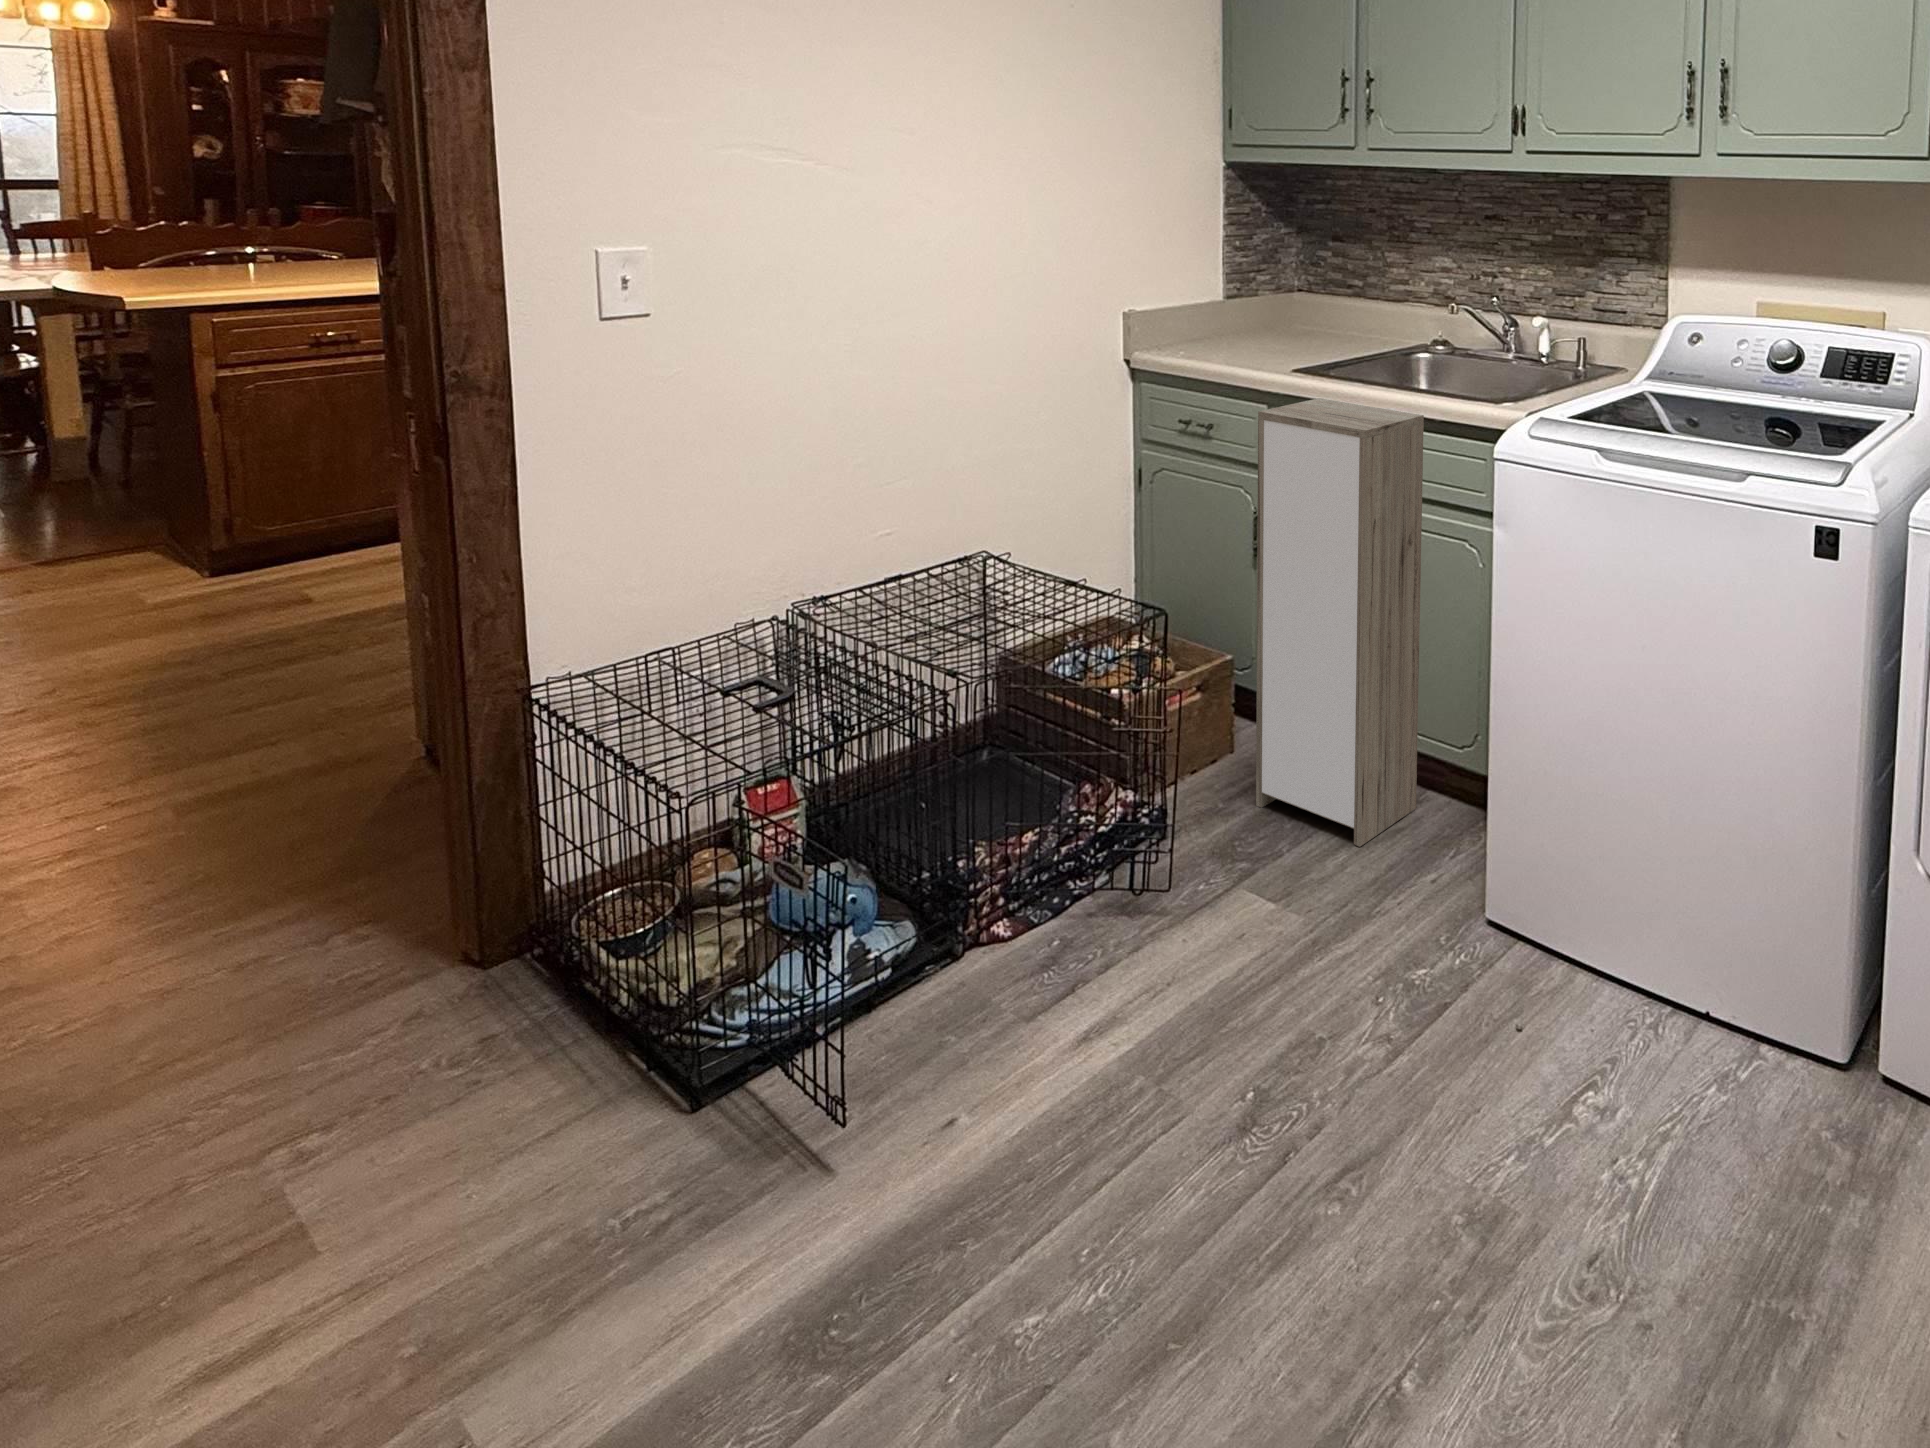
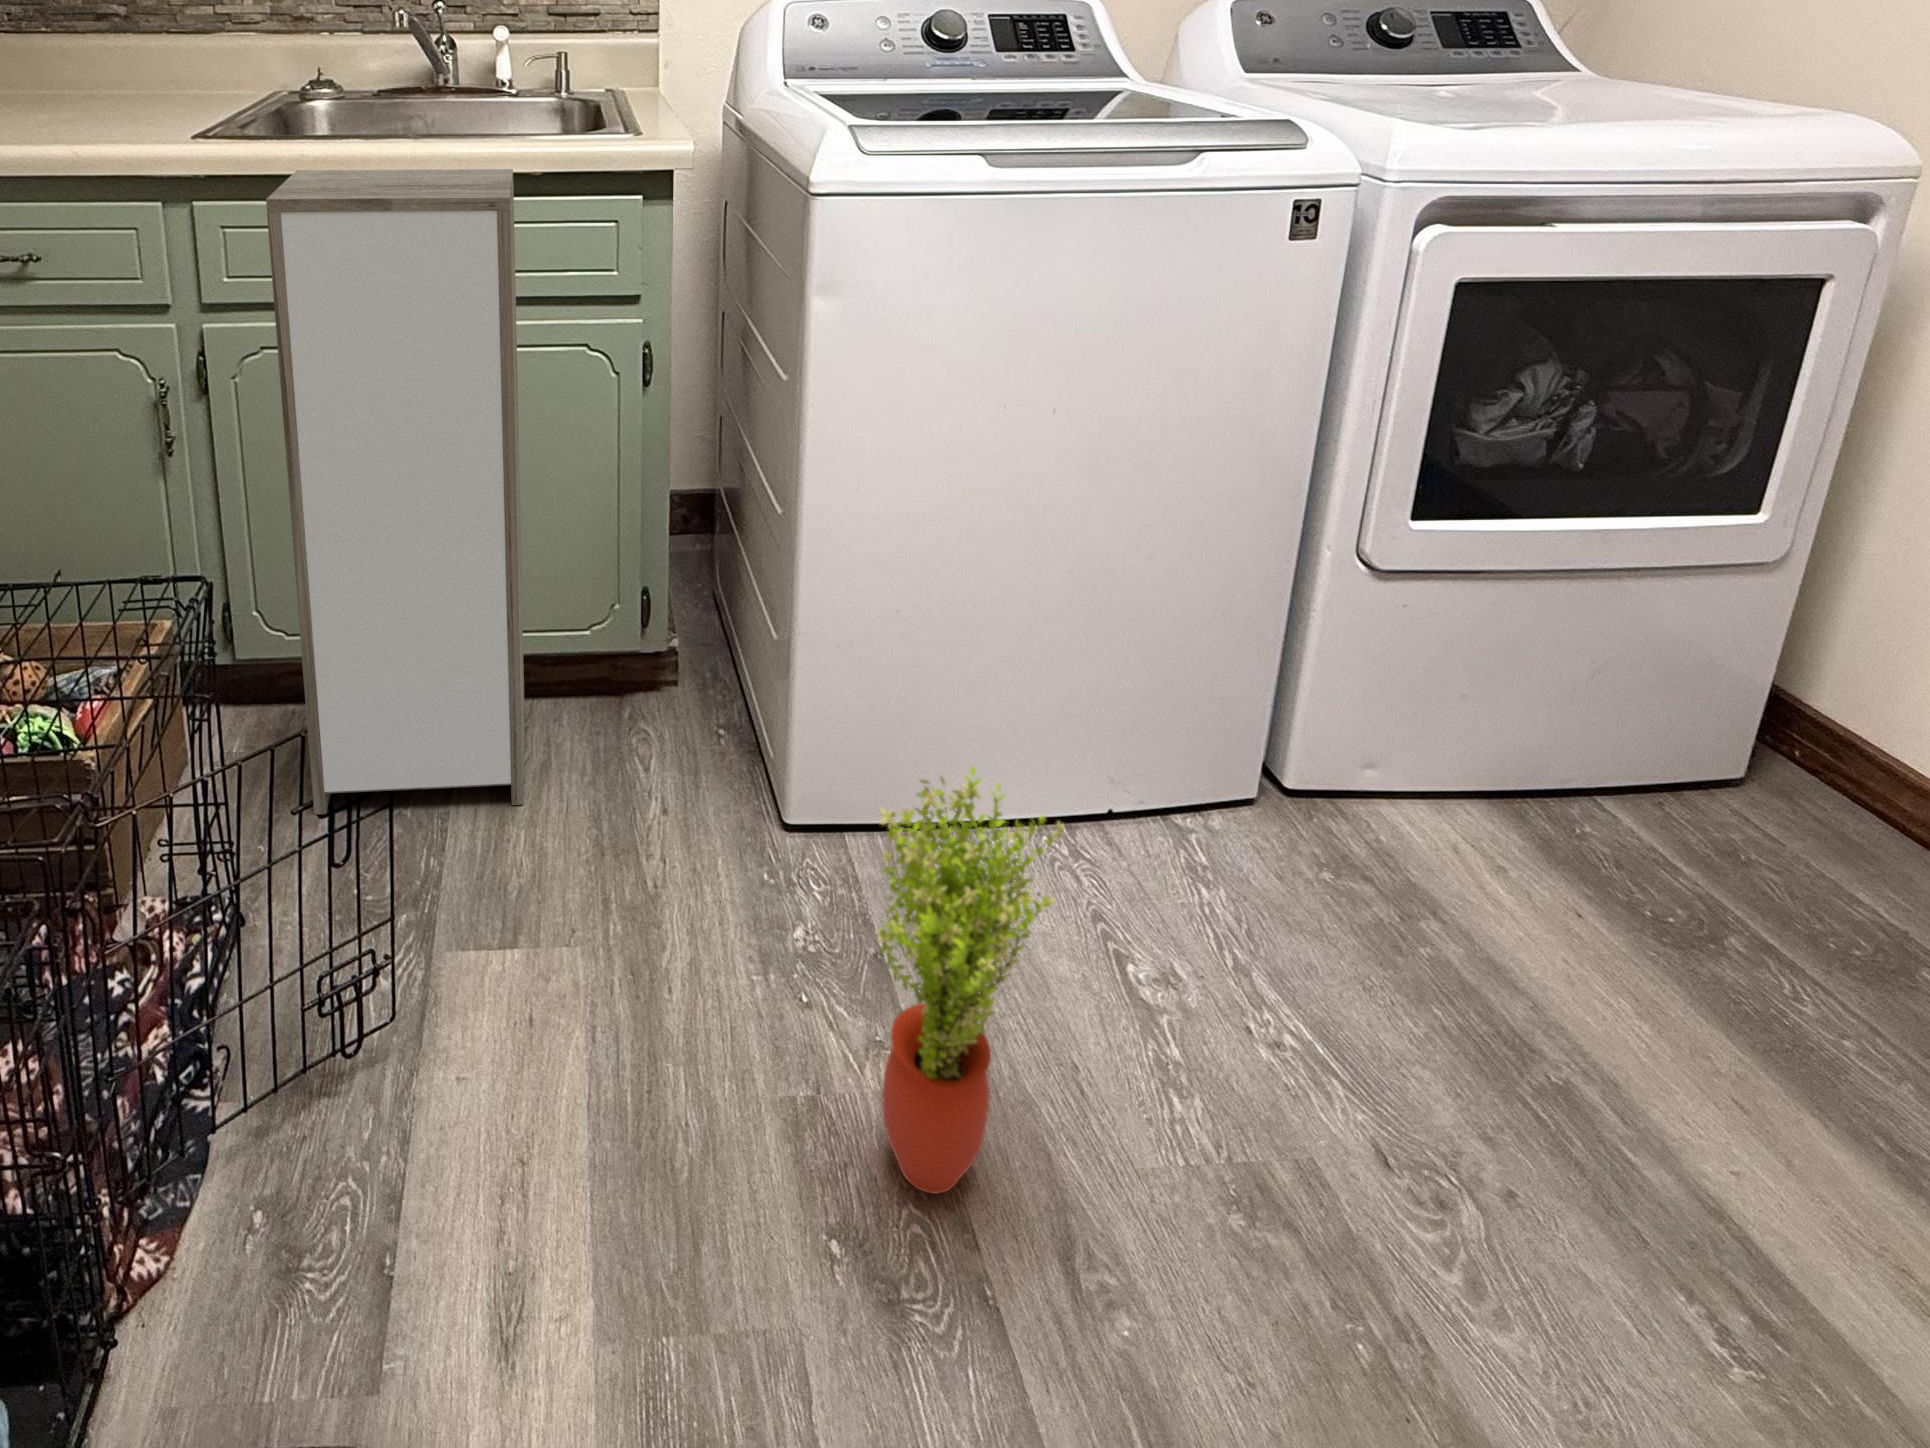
potted plant: none [1255,796,1390,1103] -> present [877,766,1064,1194]

